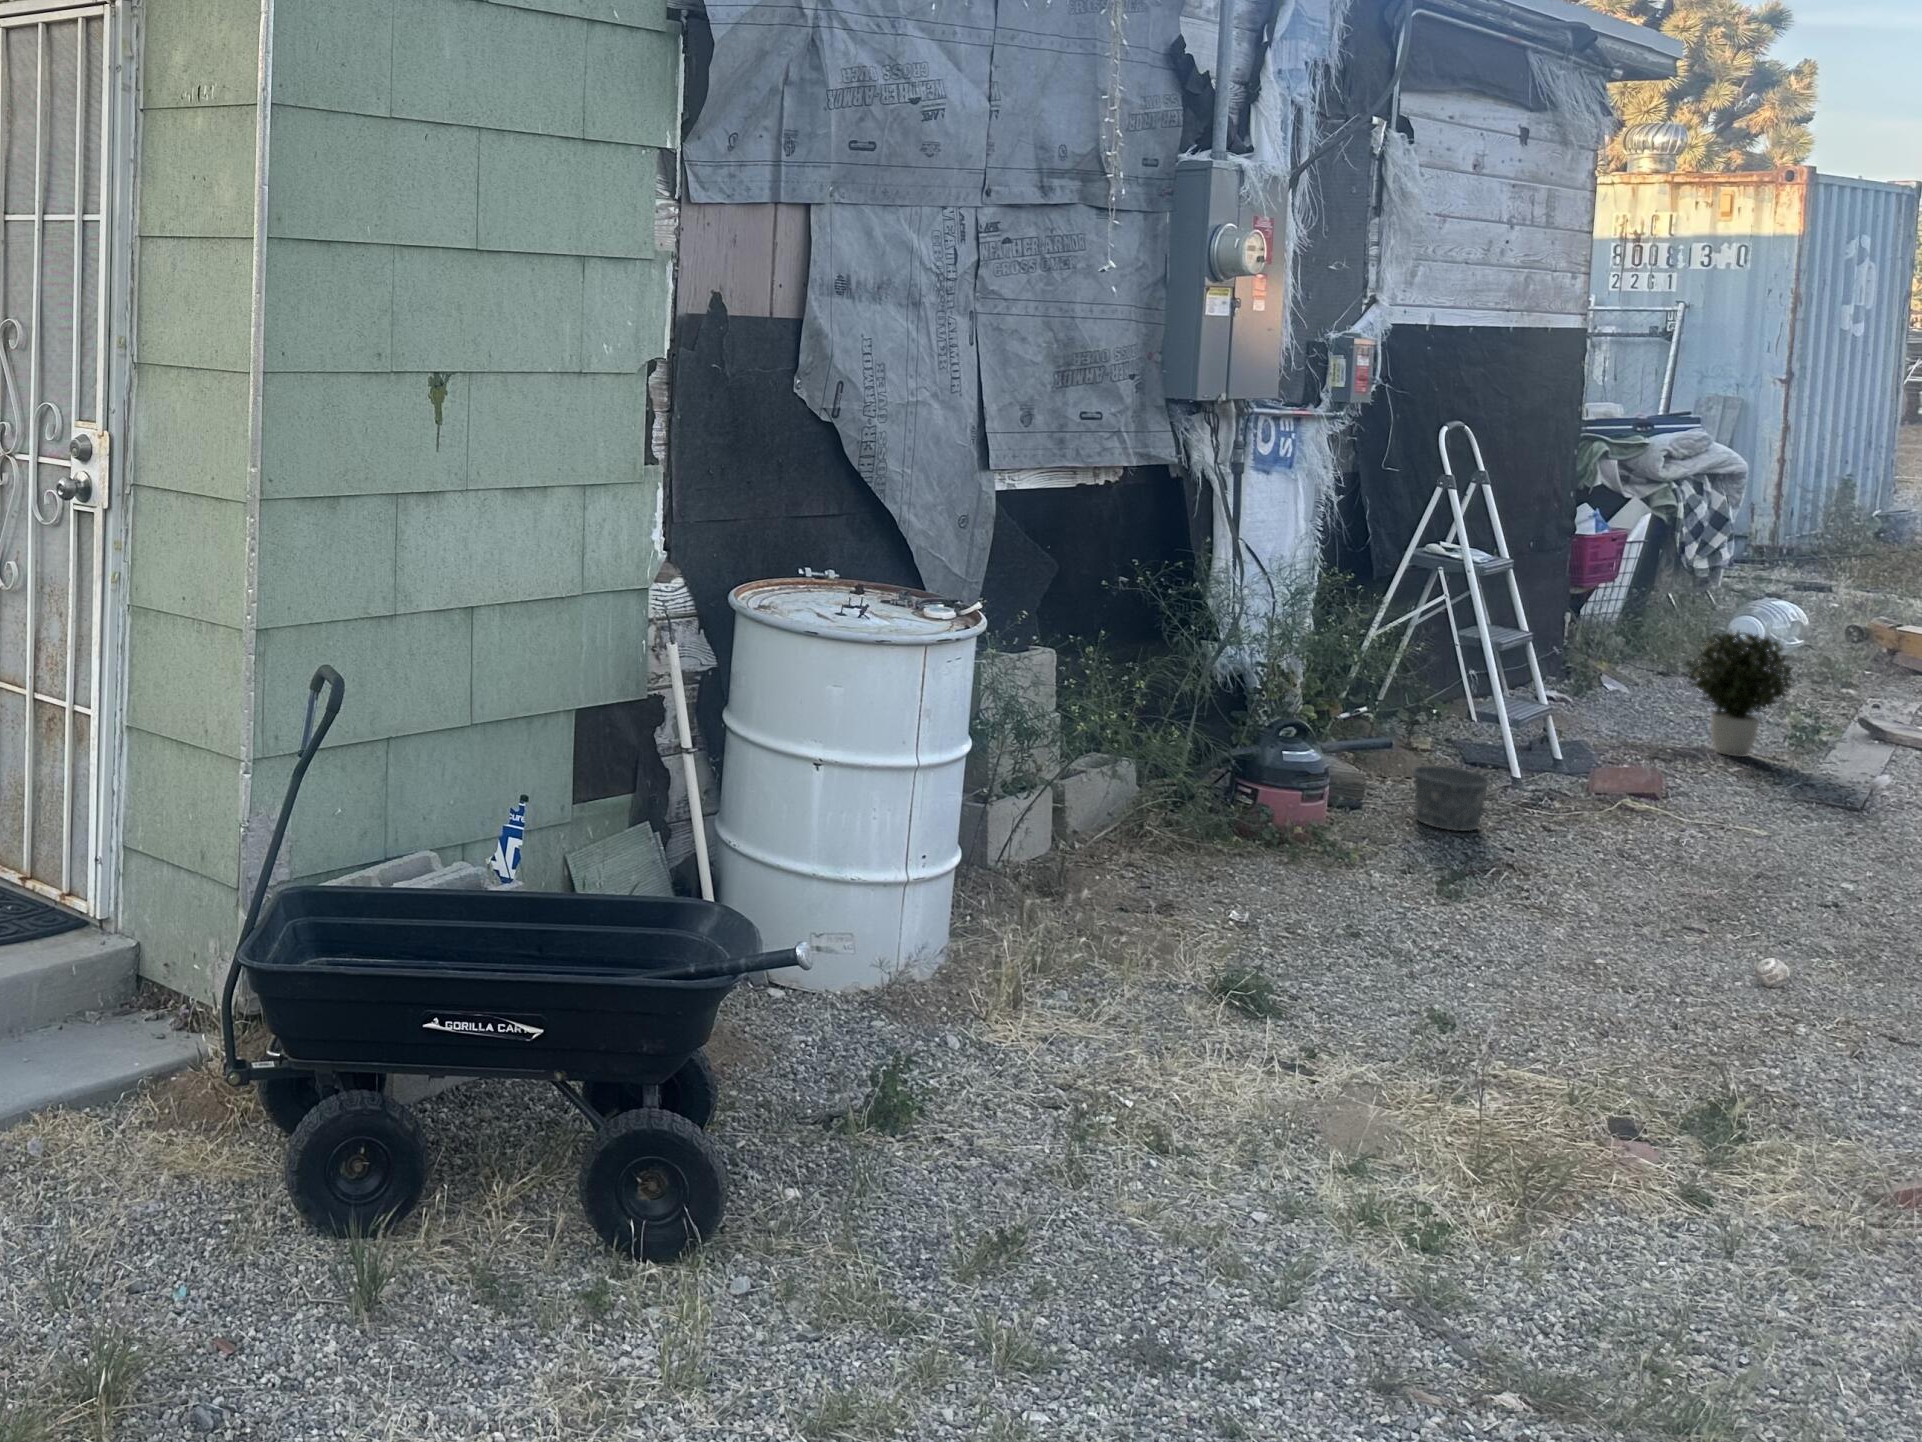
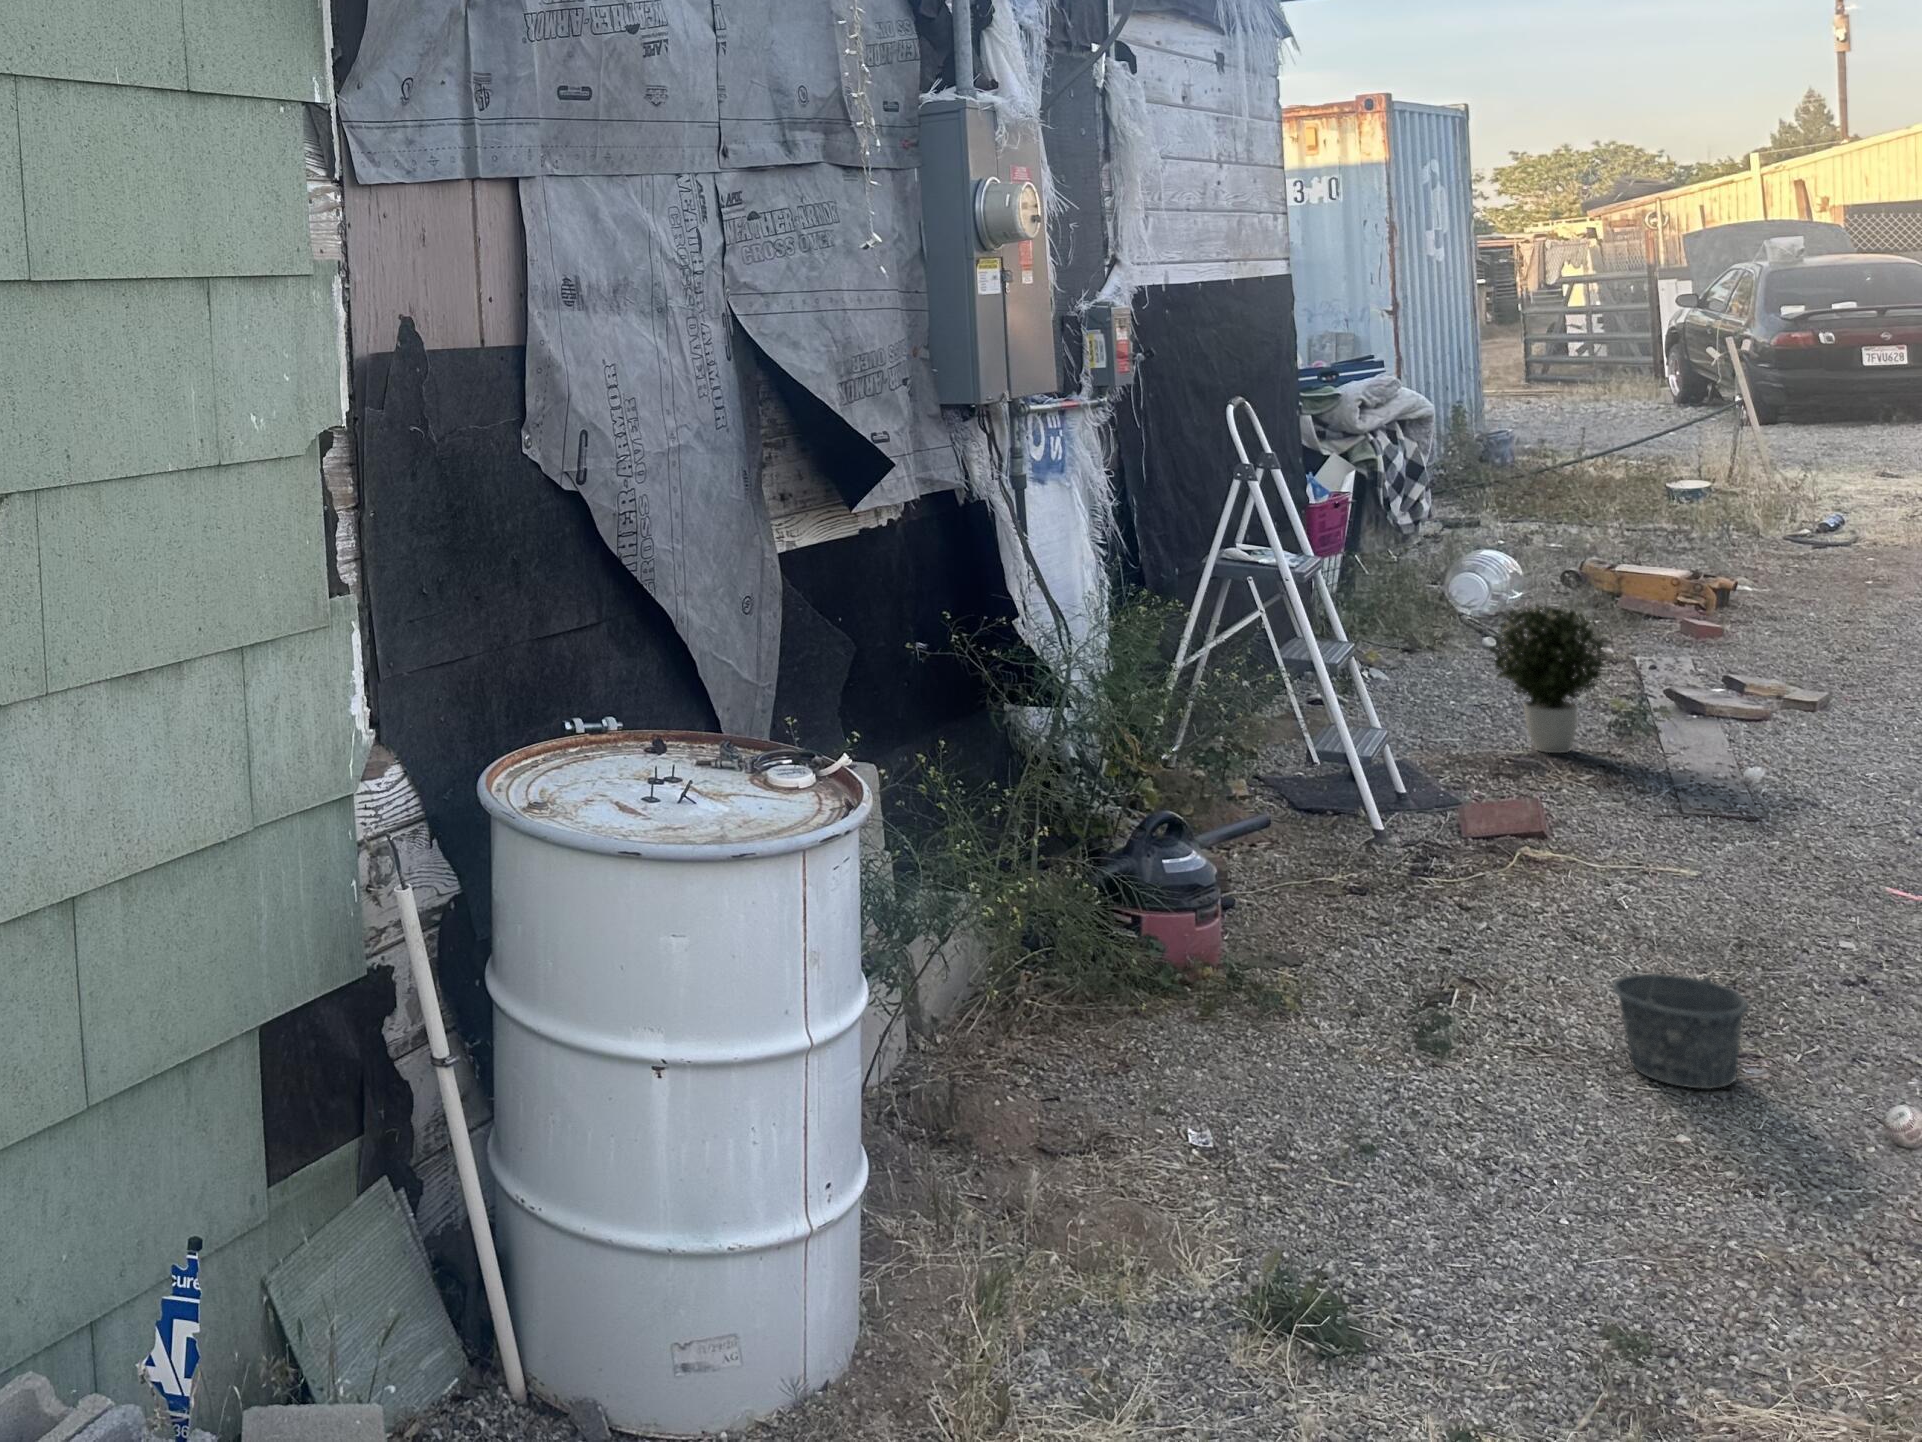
bucket: present [1412,766,1491,831] -> present [1613,938,1748,1088]

